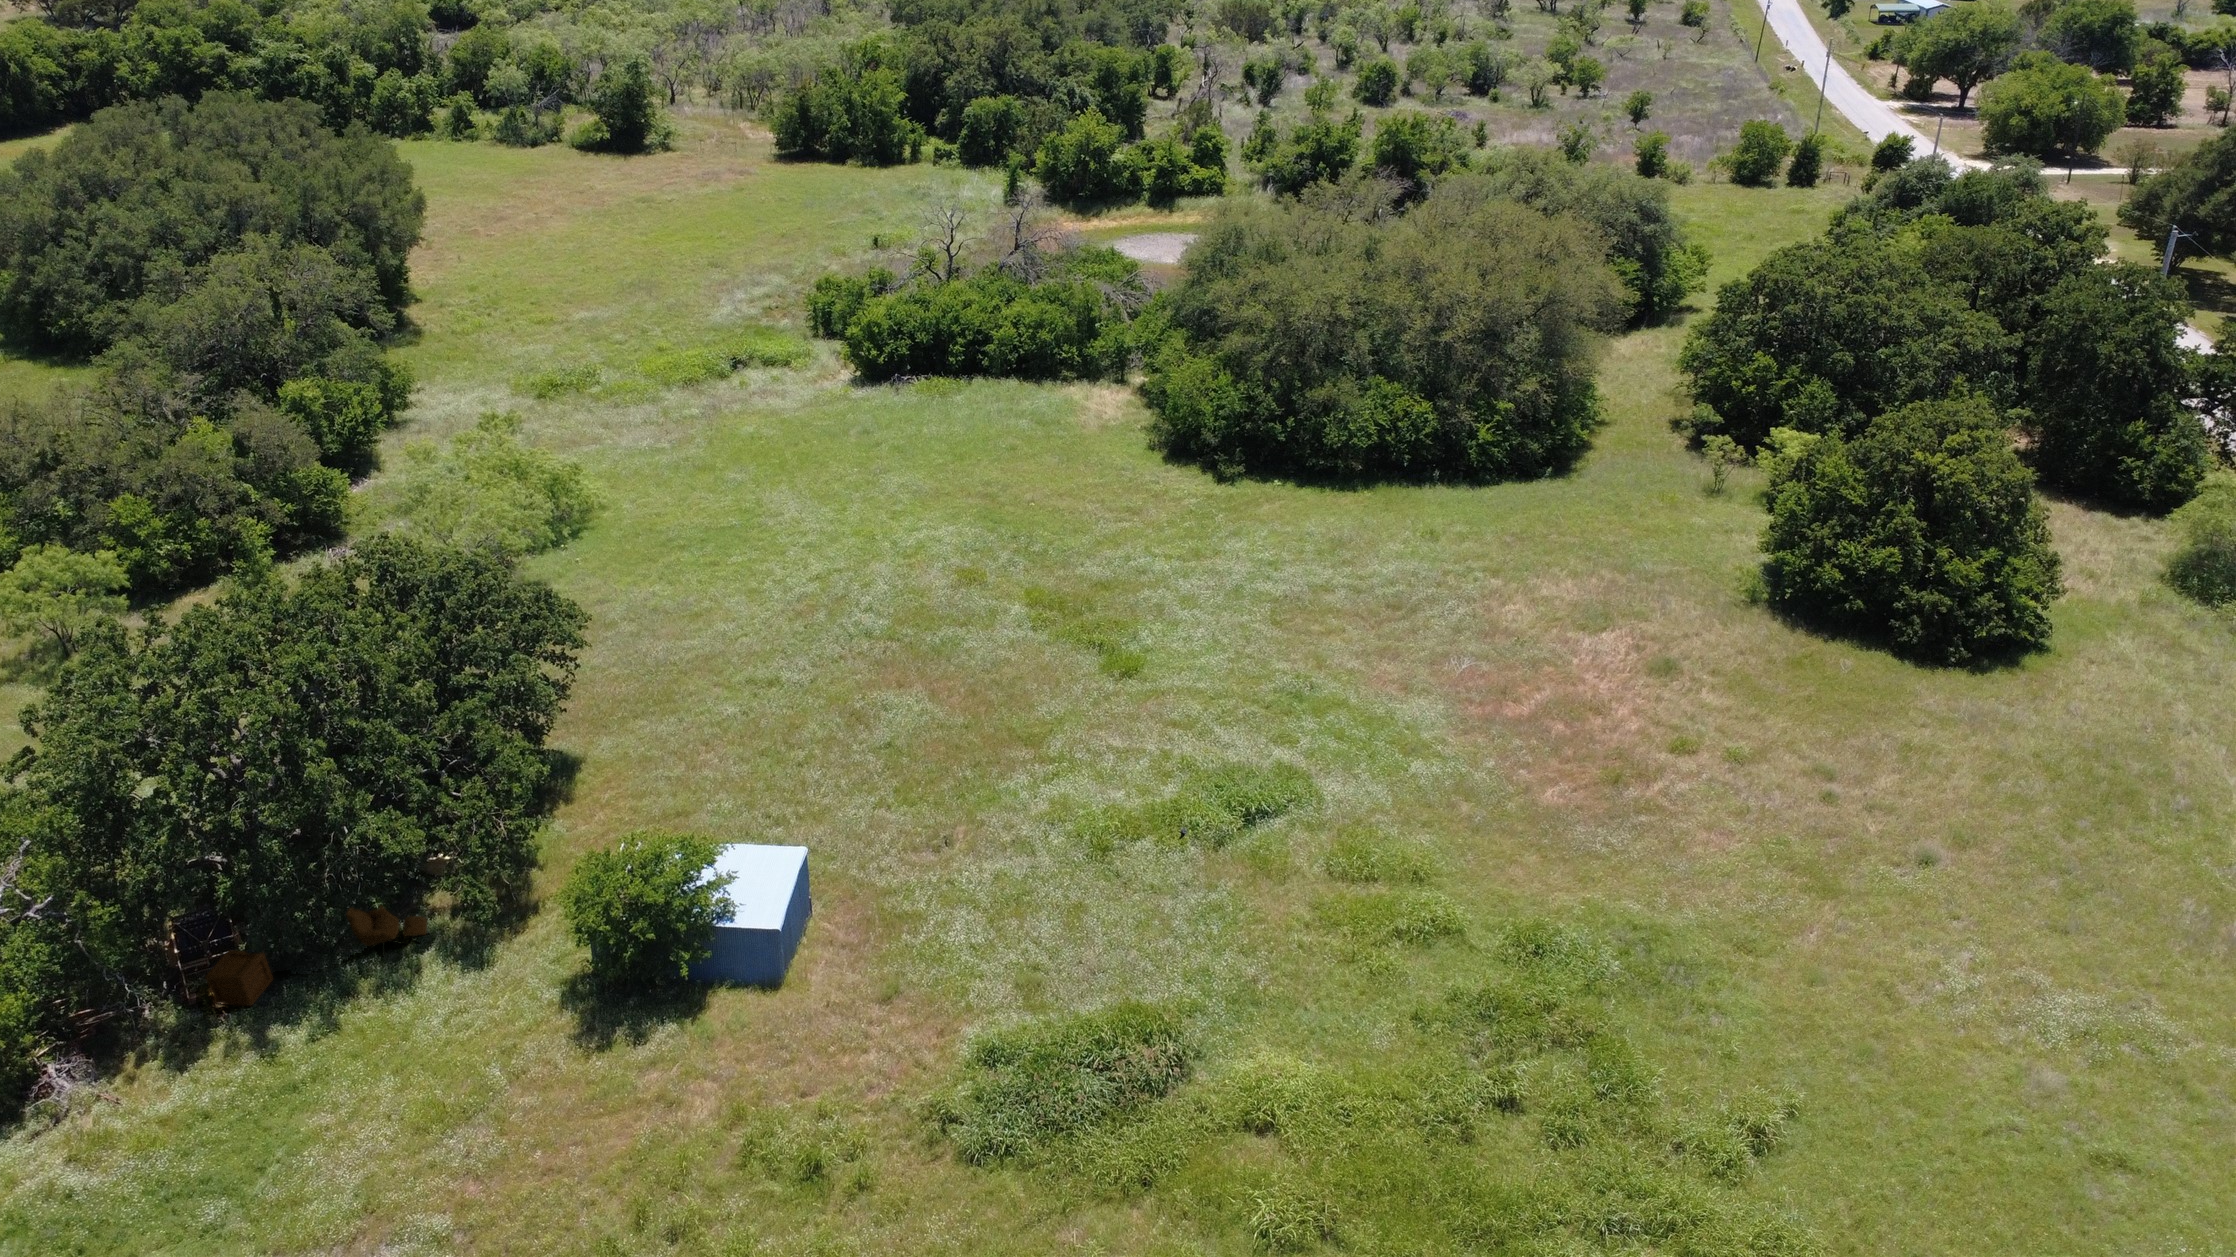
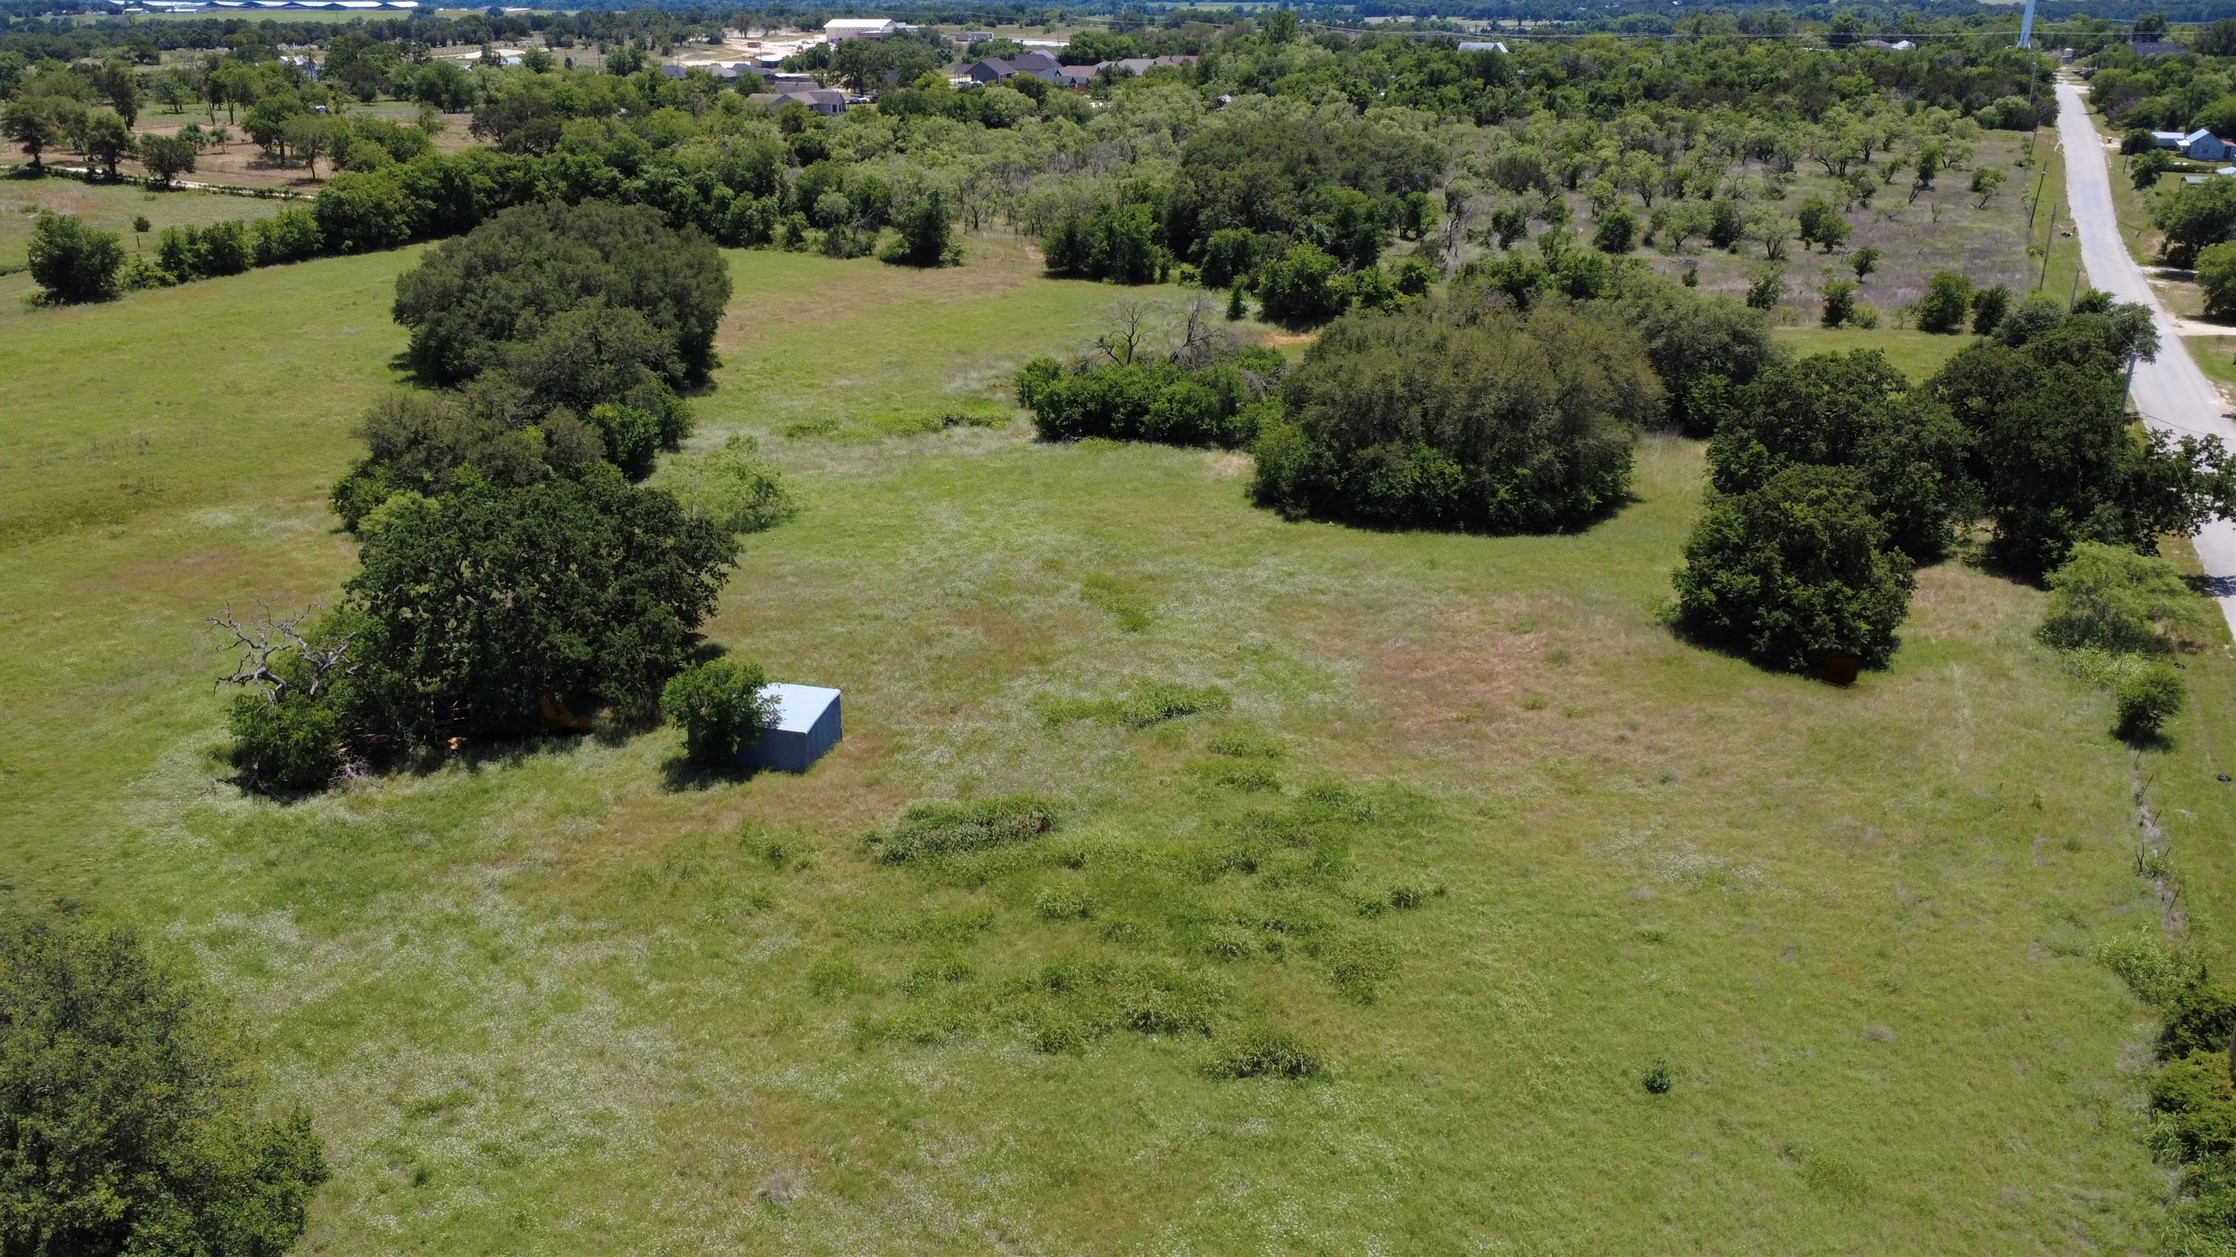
wooden crate: present [205,950,273,1006] -> present [1820,653,1860,688]

